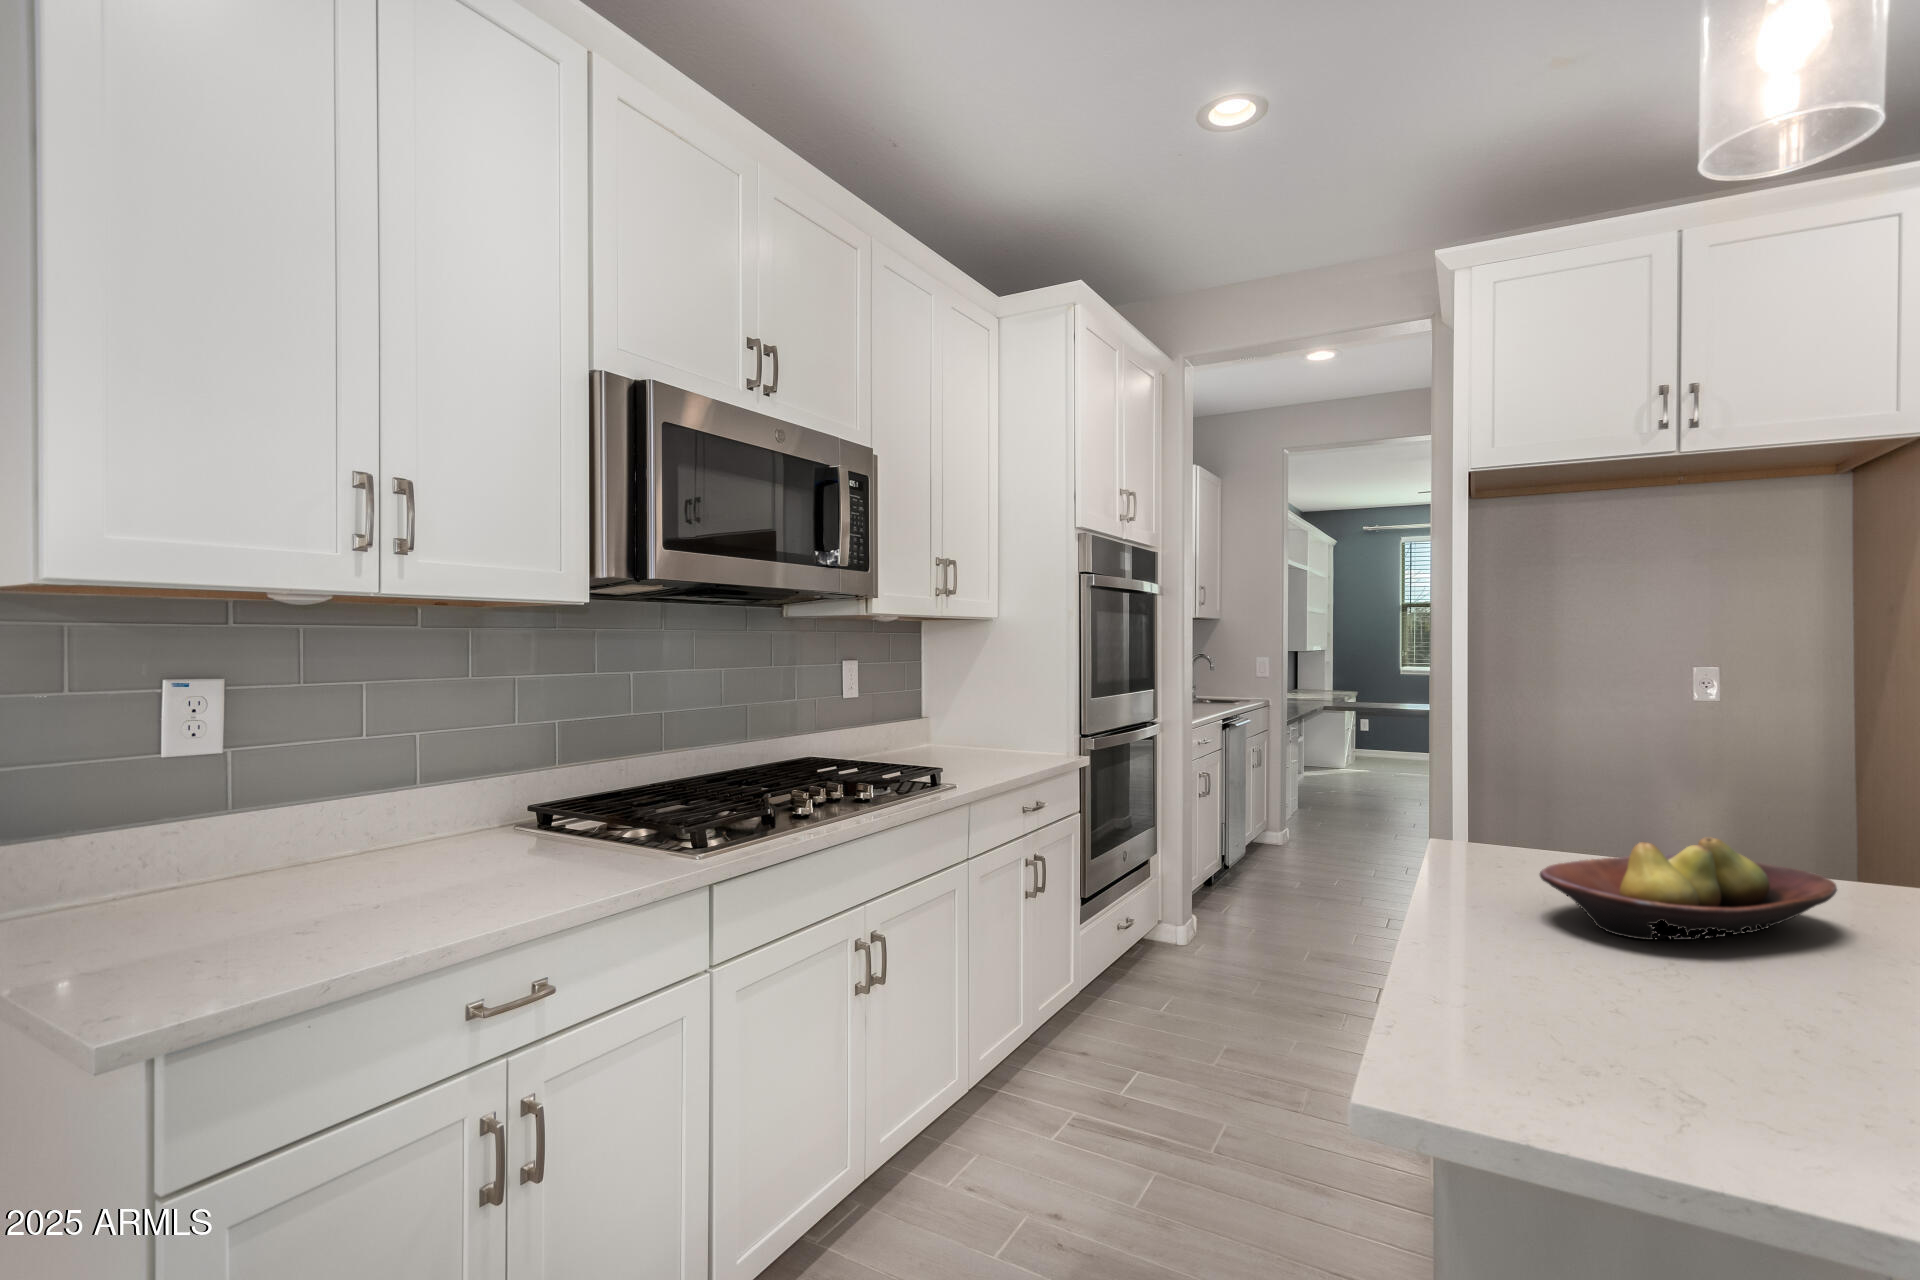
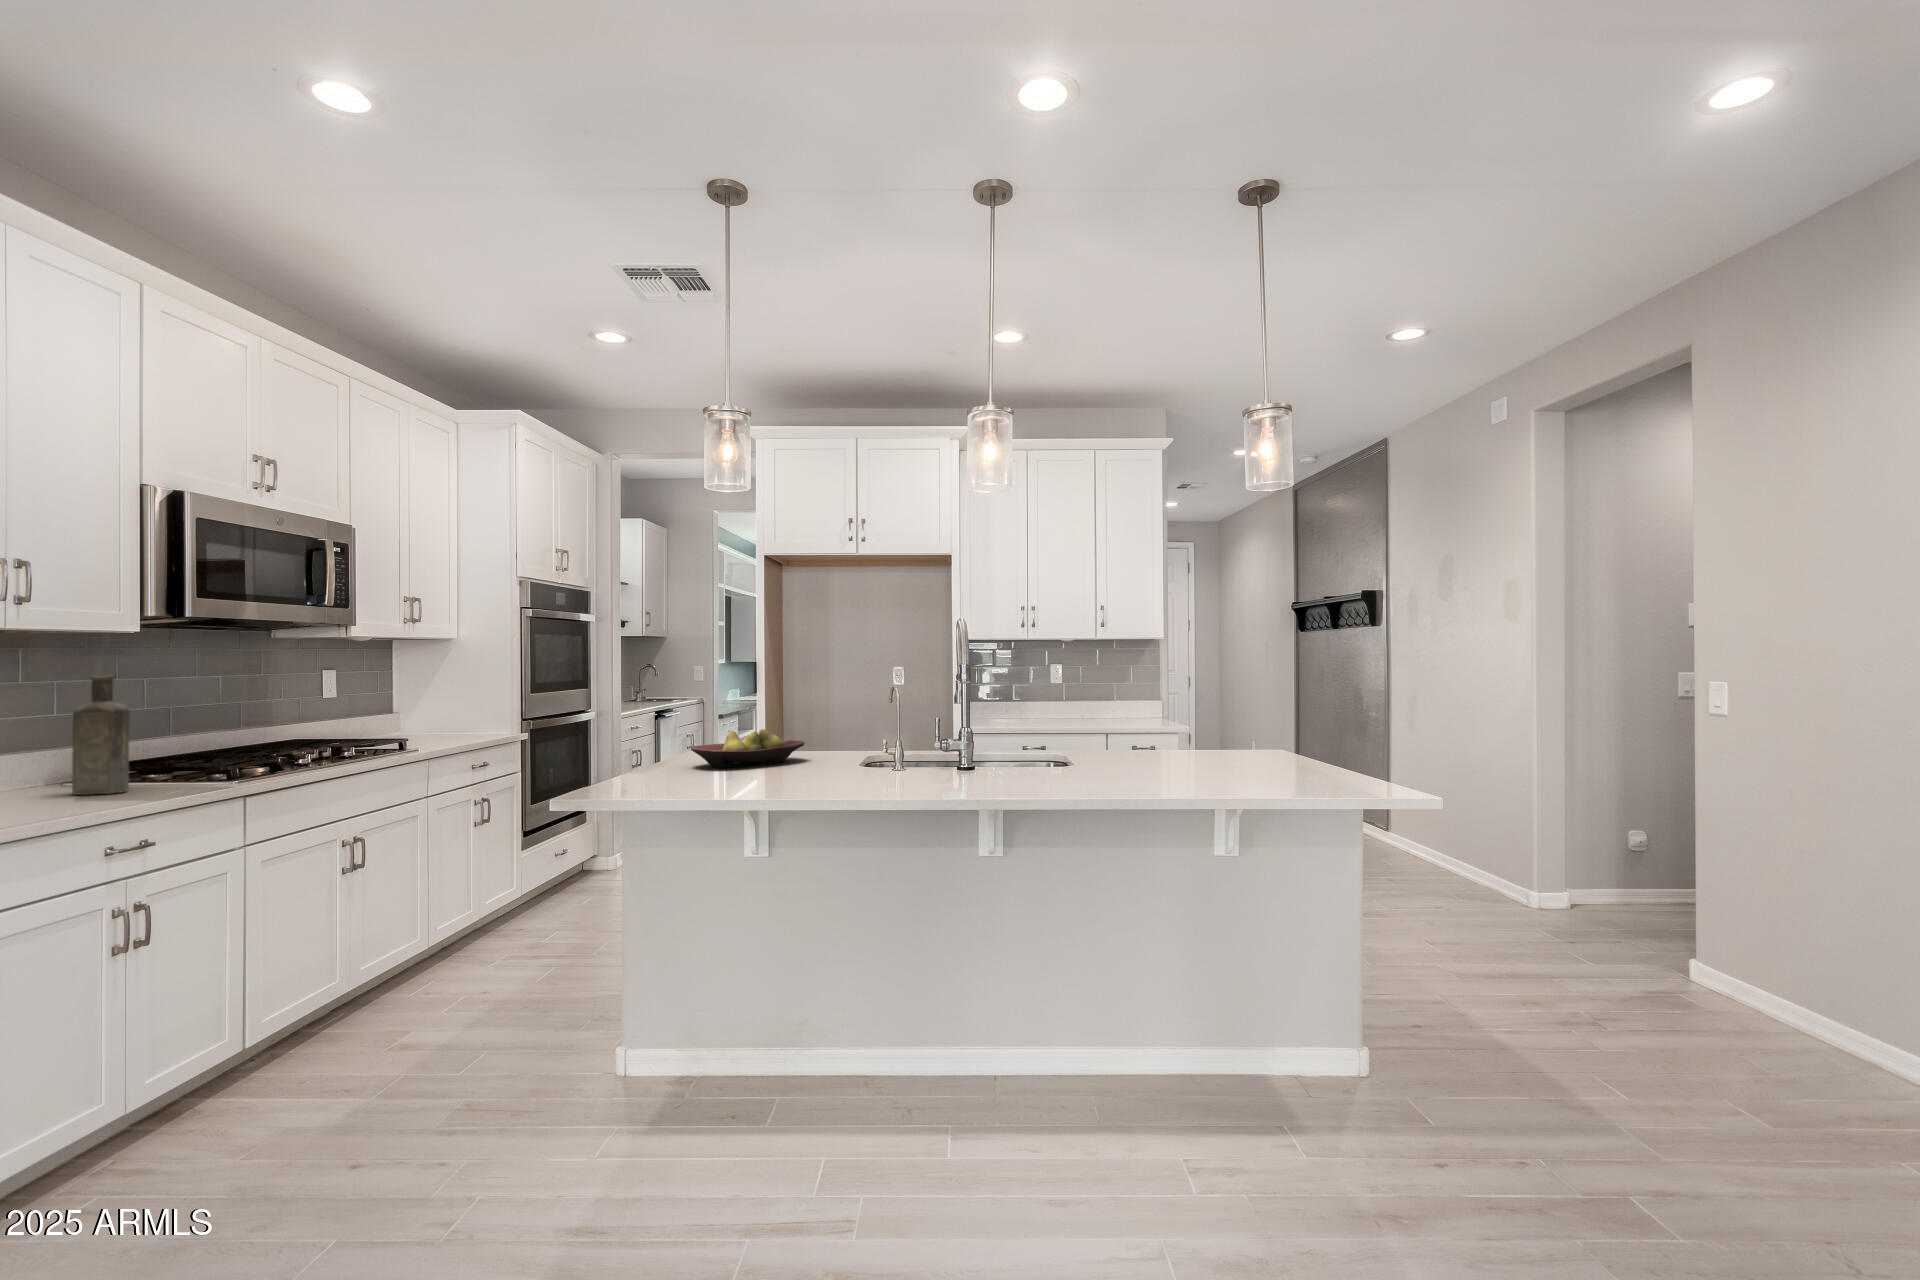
bottle: none [472,674,546,878] -> present [72,676,130,795]

